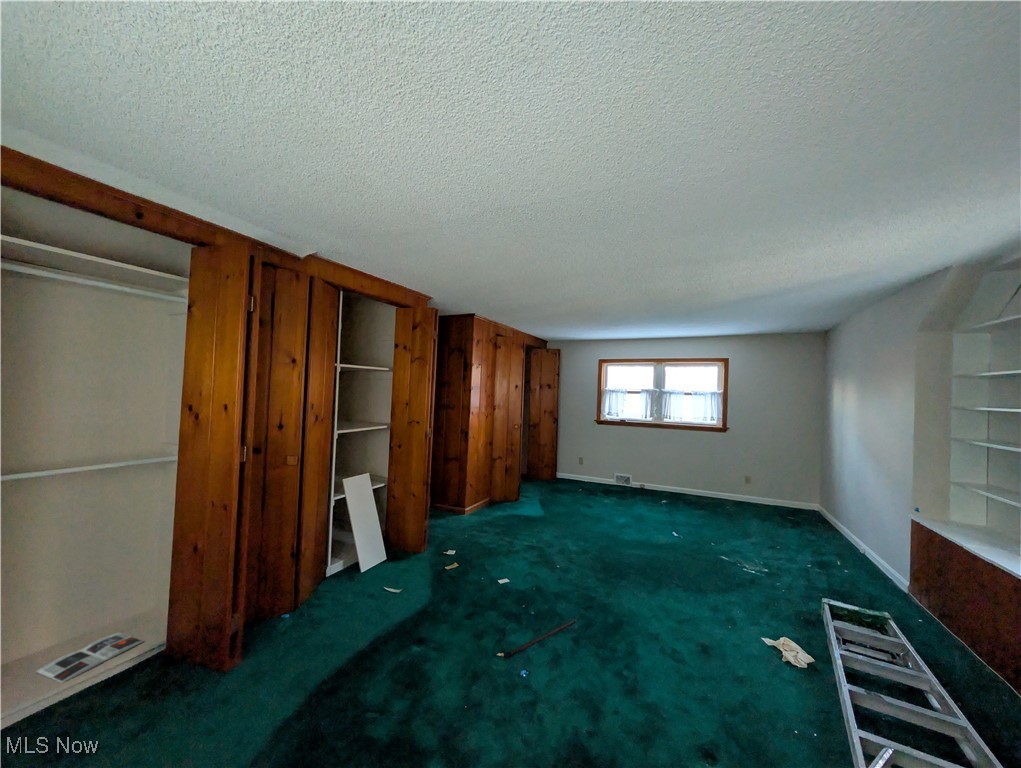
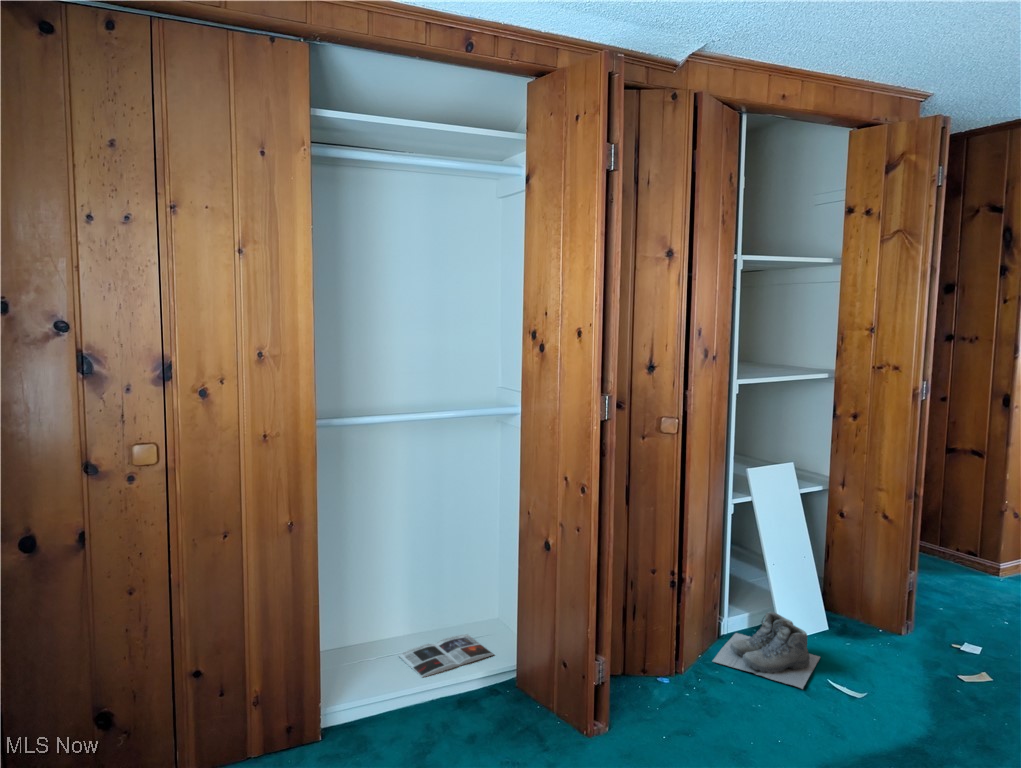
boots: none [318,558,380,598] -> present [713,612,820,689]

